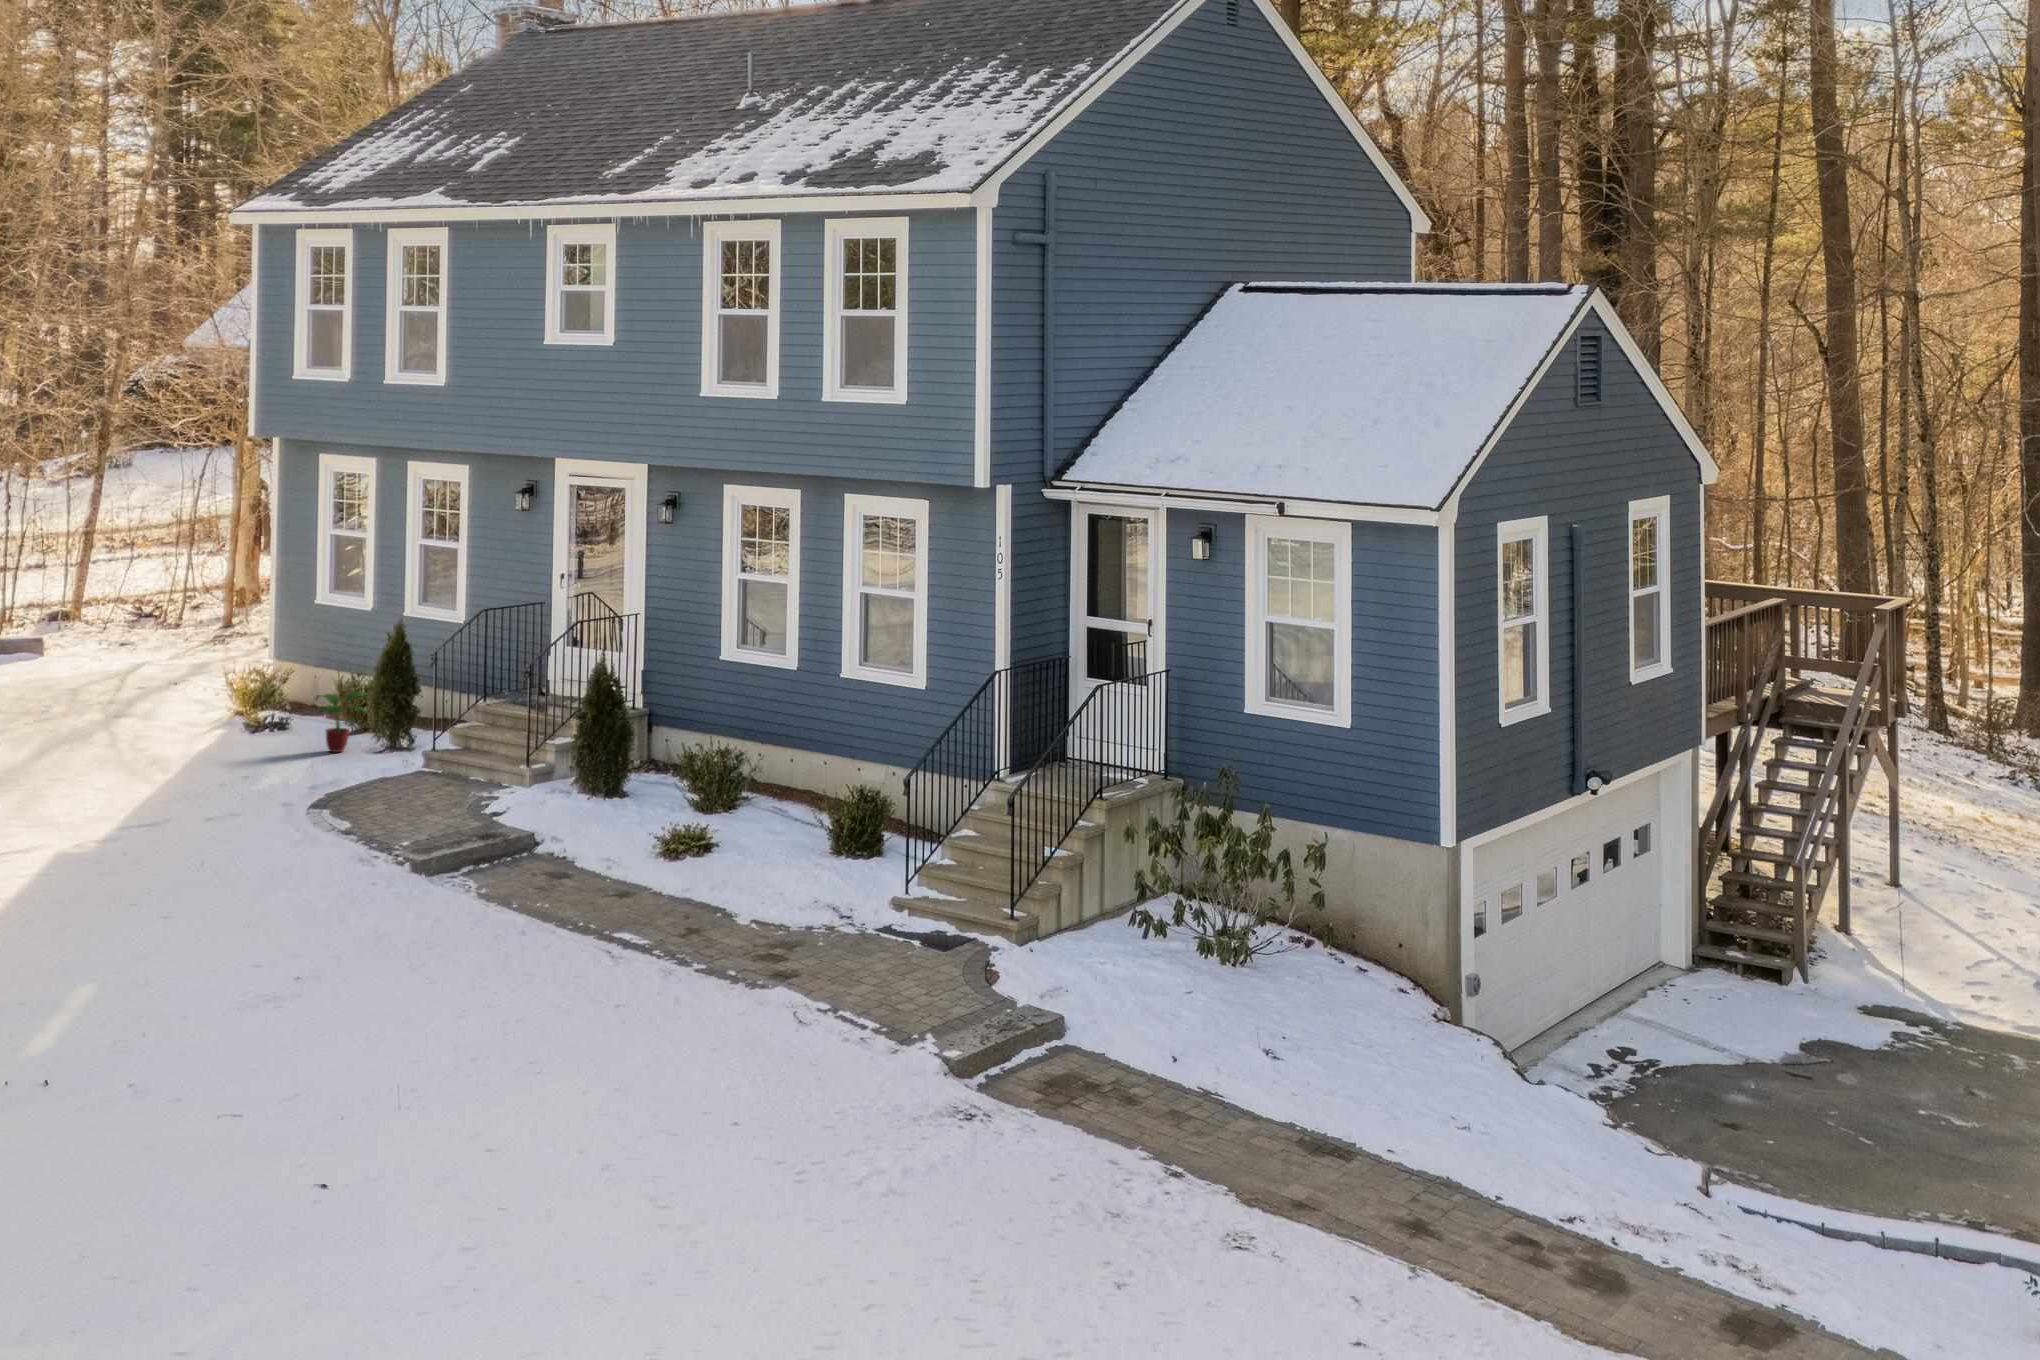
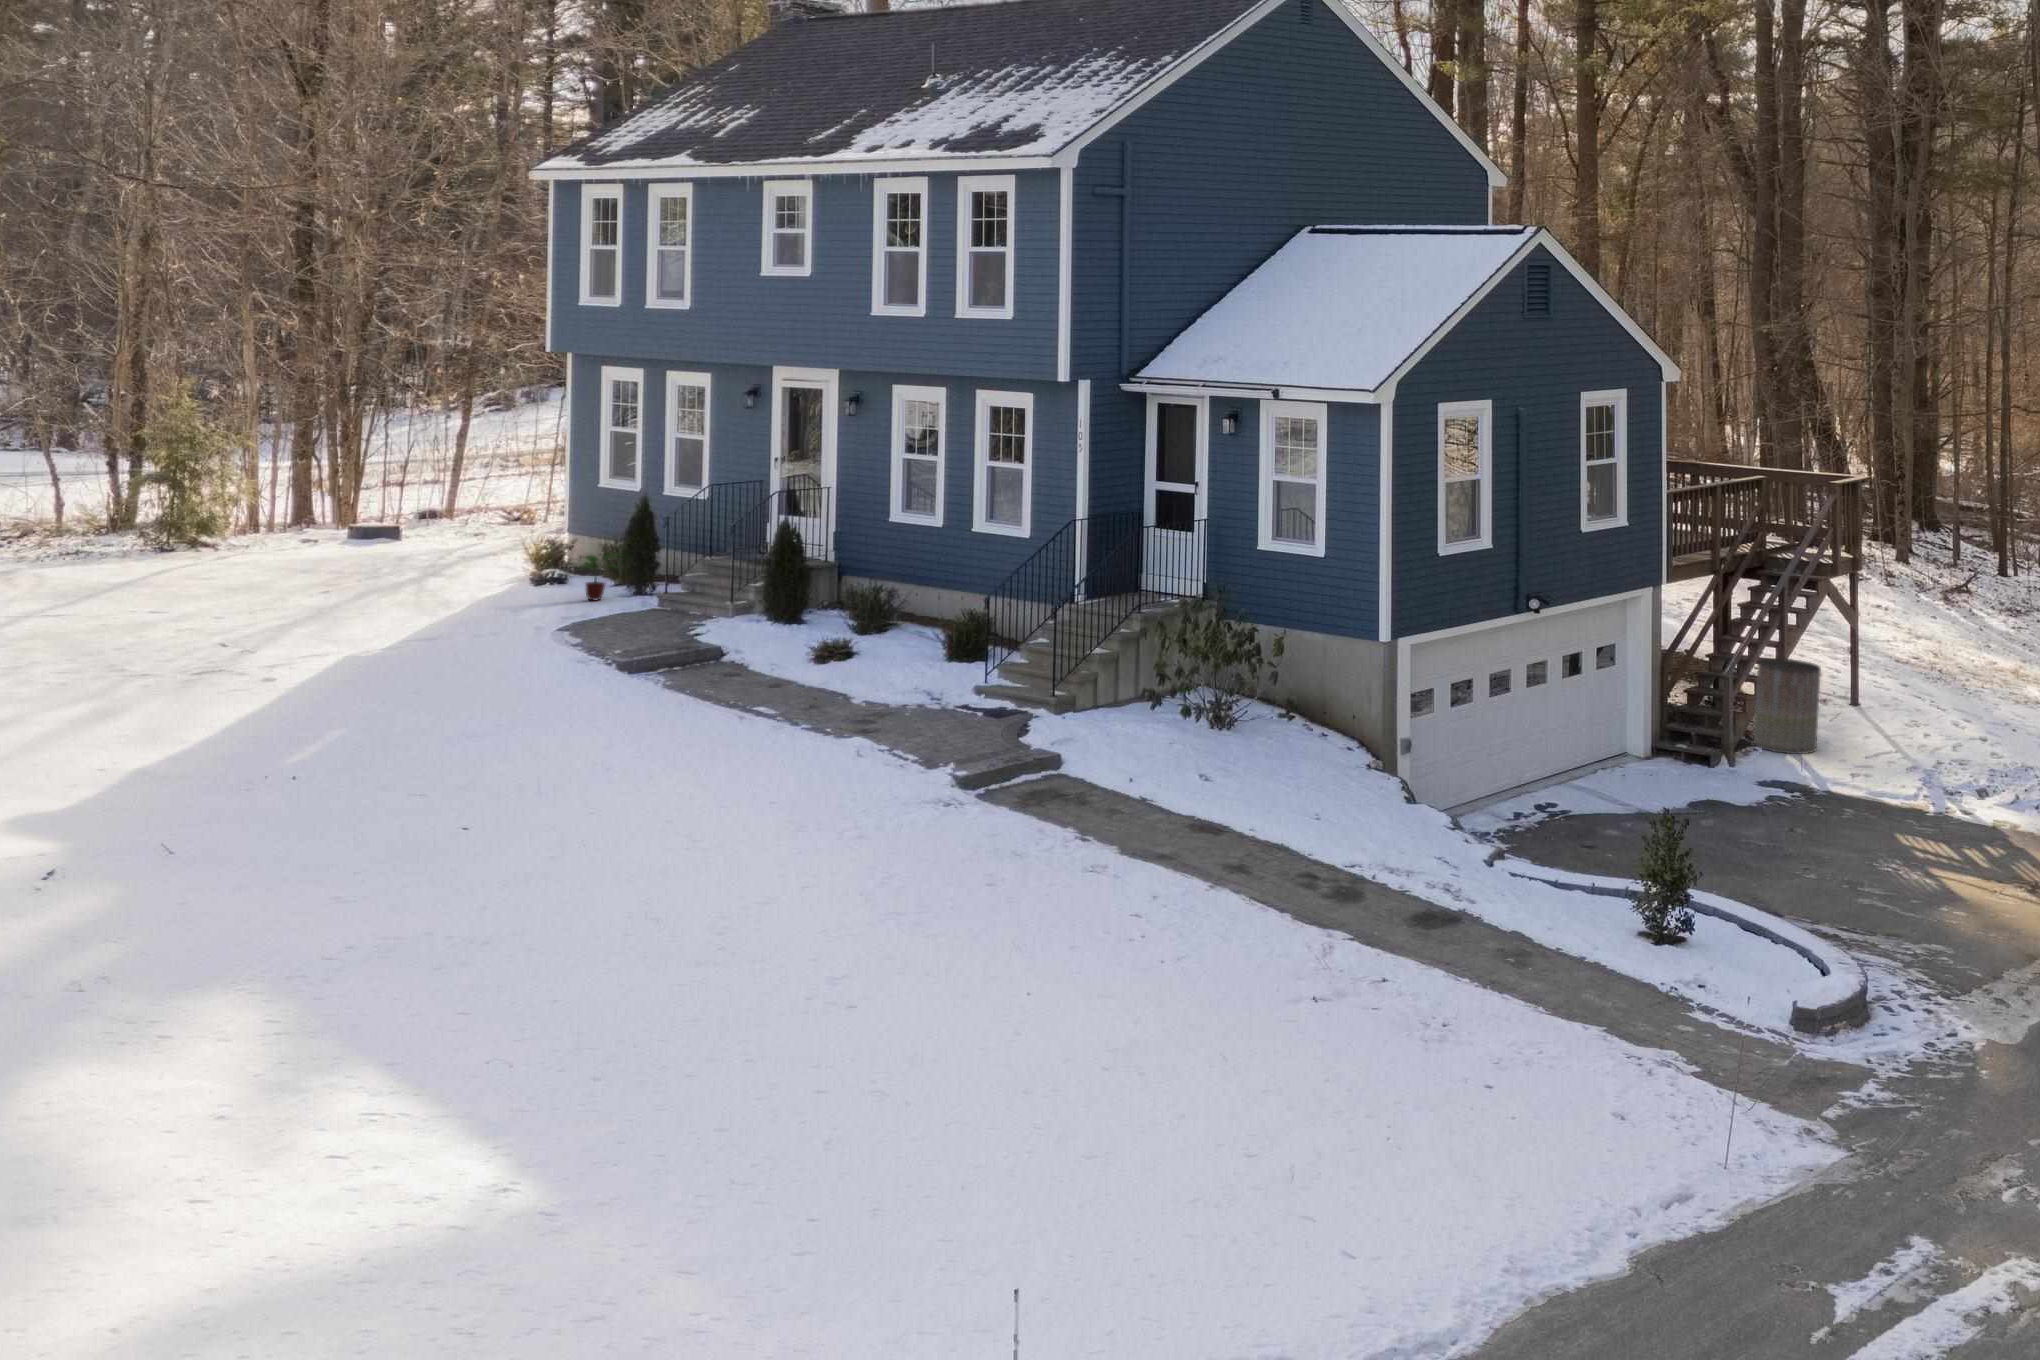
trash can: none [1825,839,1919,970] -> present [1754,658,1821,754]

